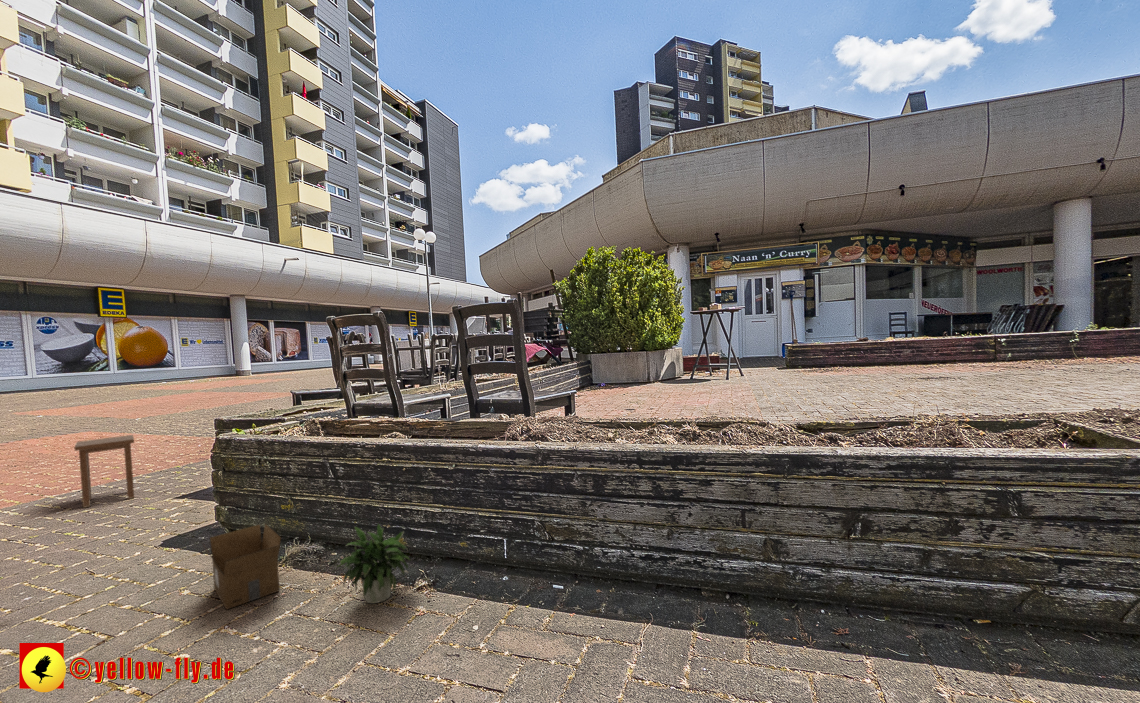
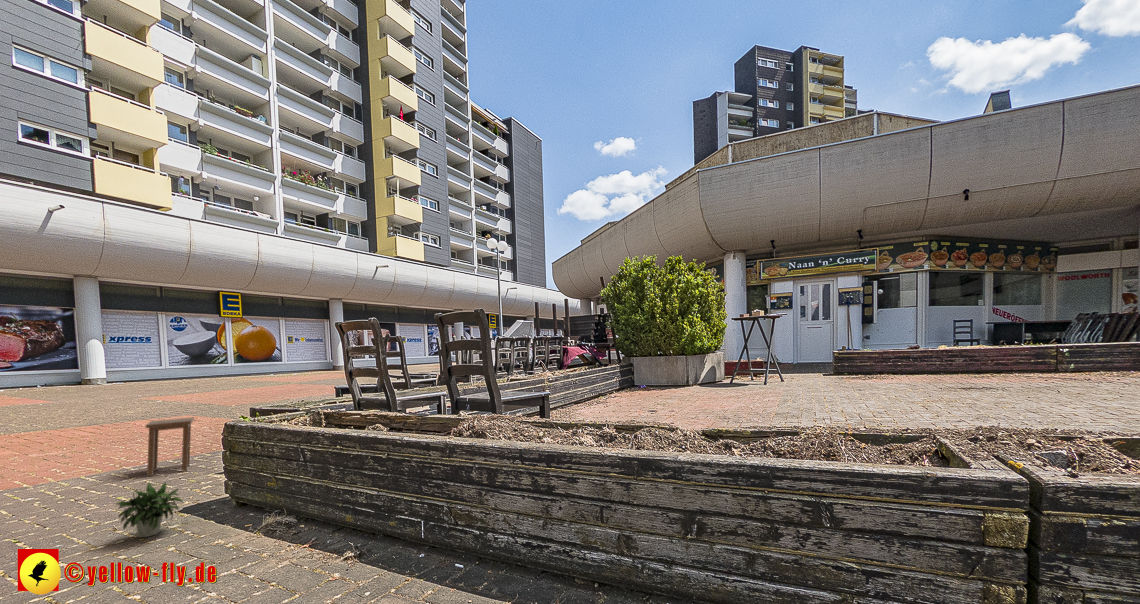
cardboard box: present [204,524,281,609] -> none [190,495,249,562]
potted plant: present [339,524,410,603] -> present [117,483,188,537]

